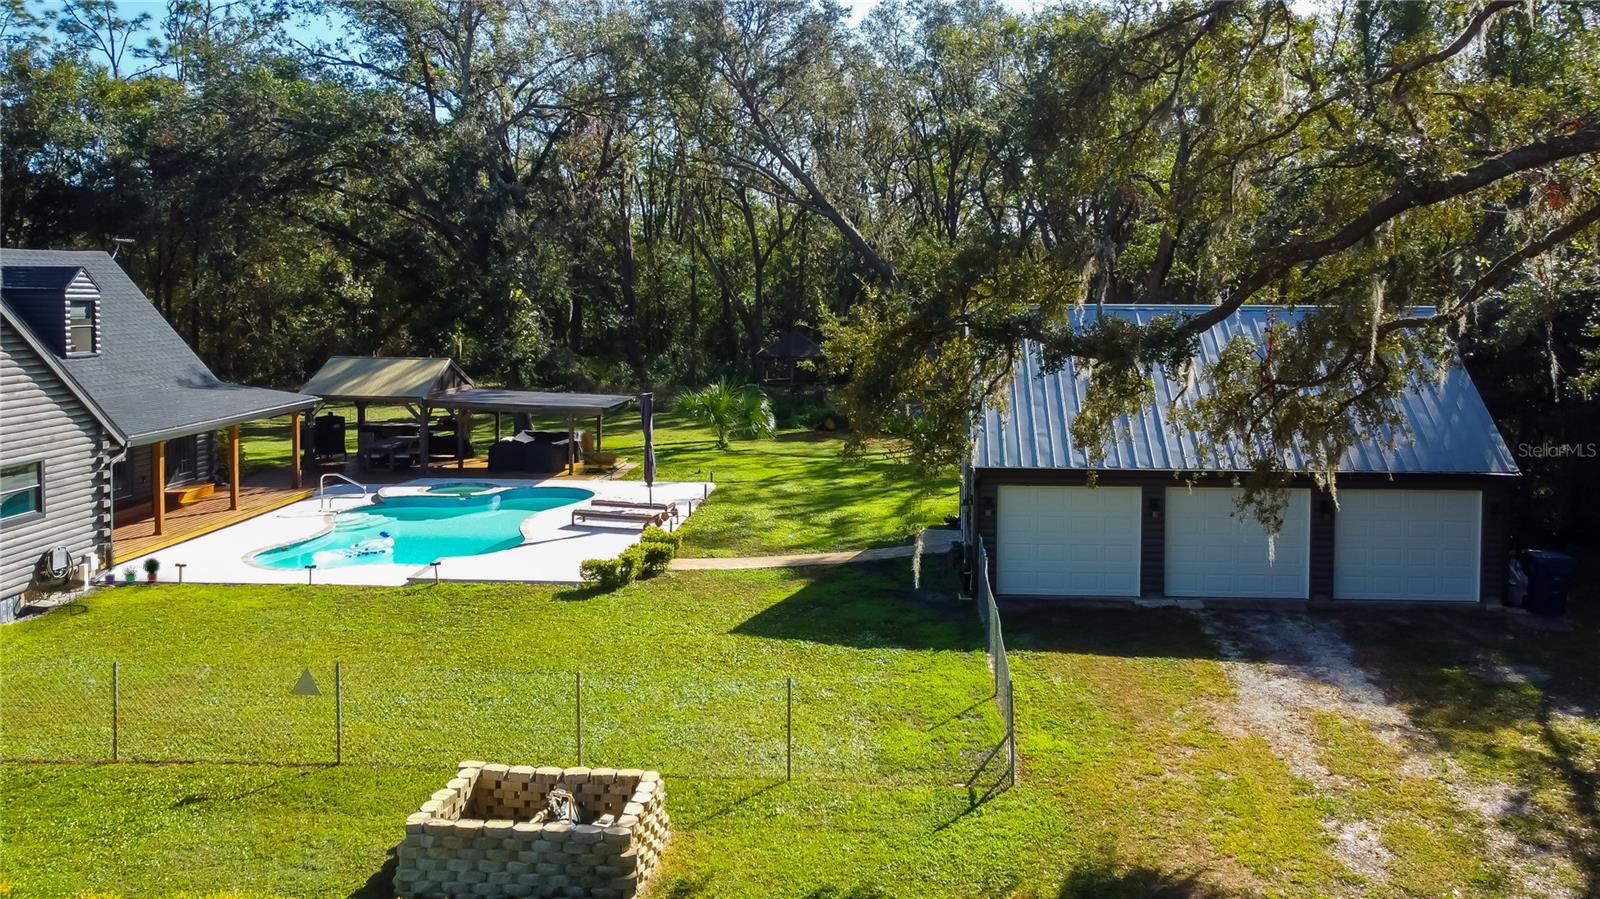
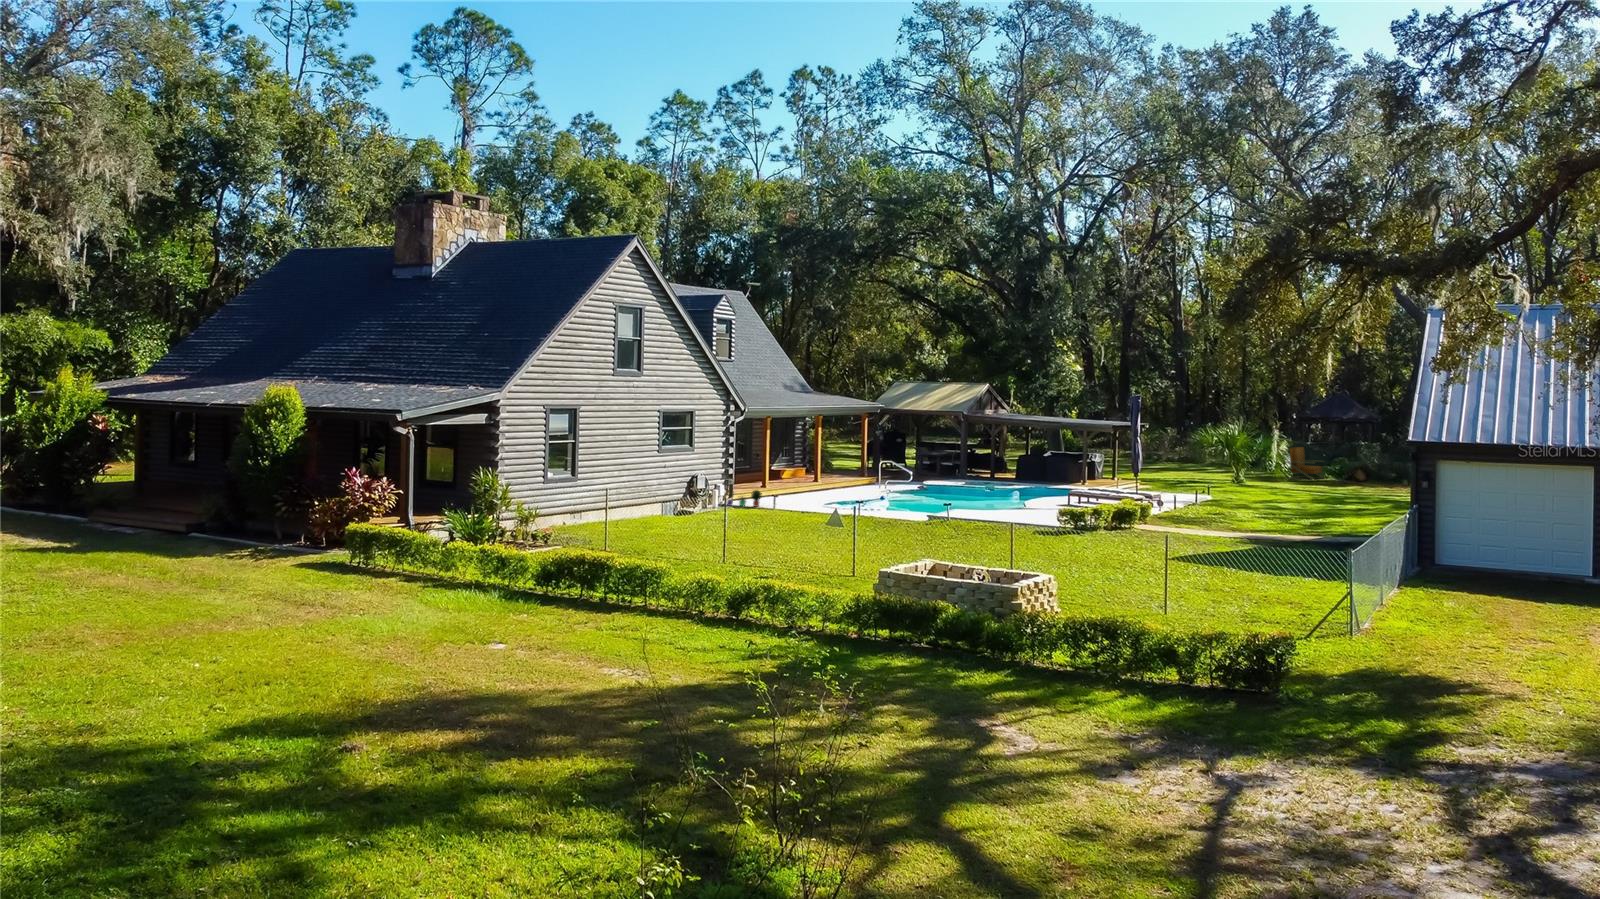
lounge chair: present [577,431,618,475] -> present [1287,447,1323,480]
side table: present [32,574,86,614] -> none [684,487,716,514]

